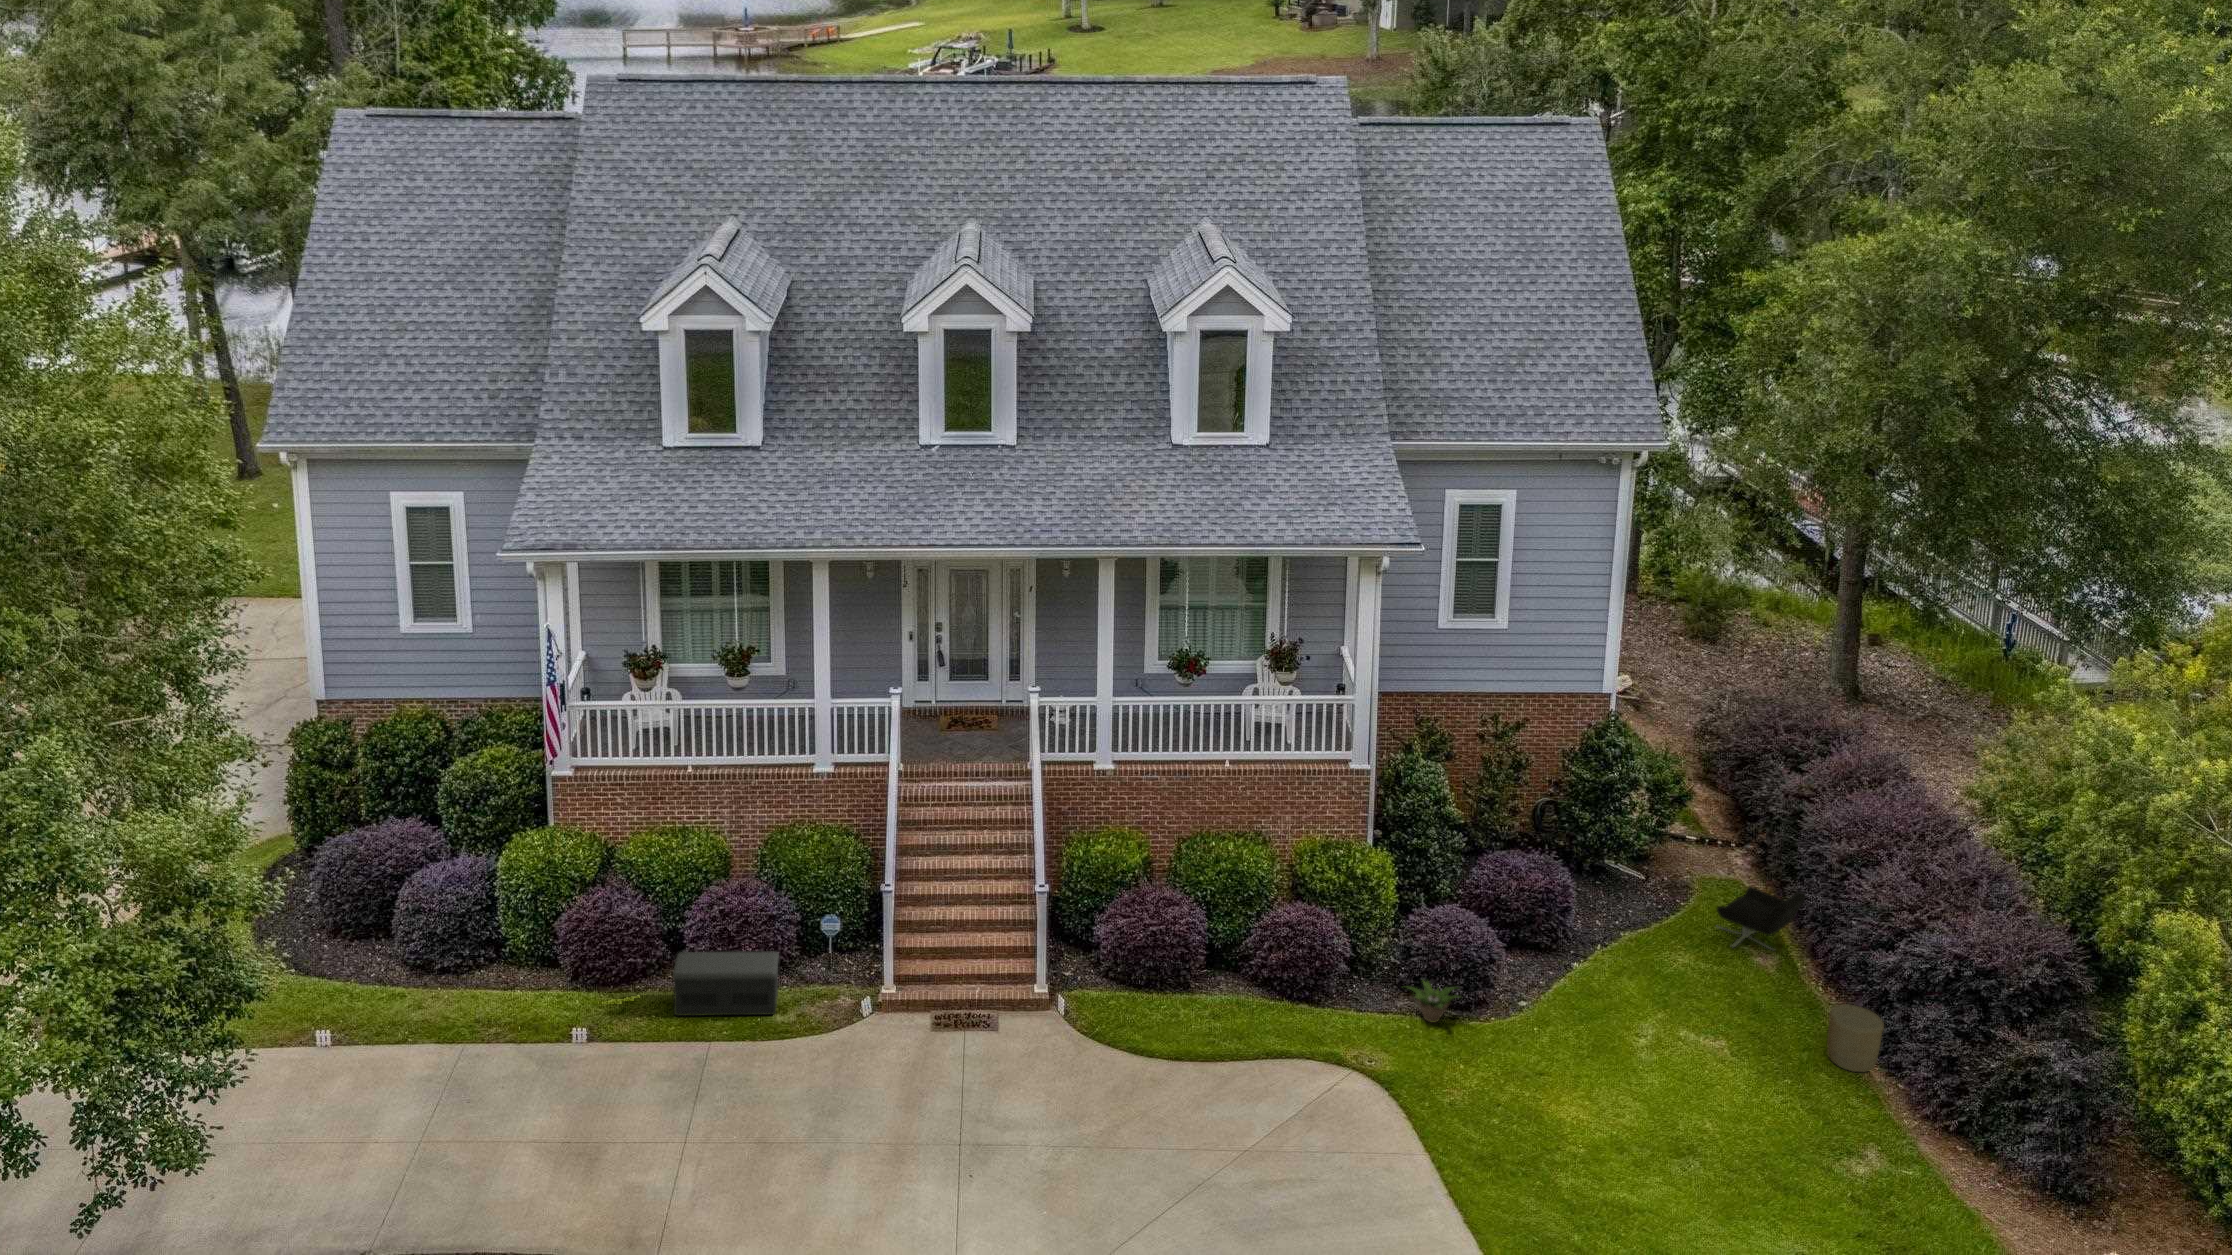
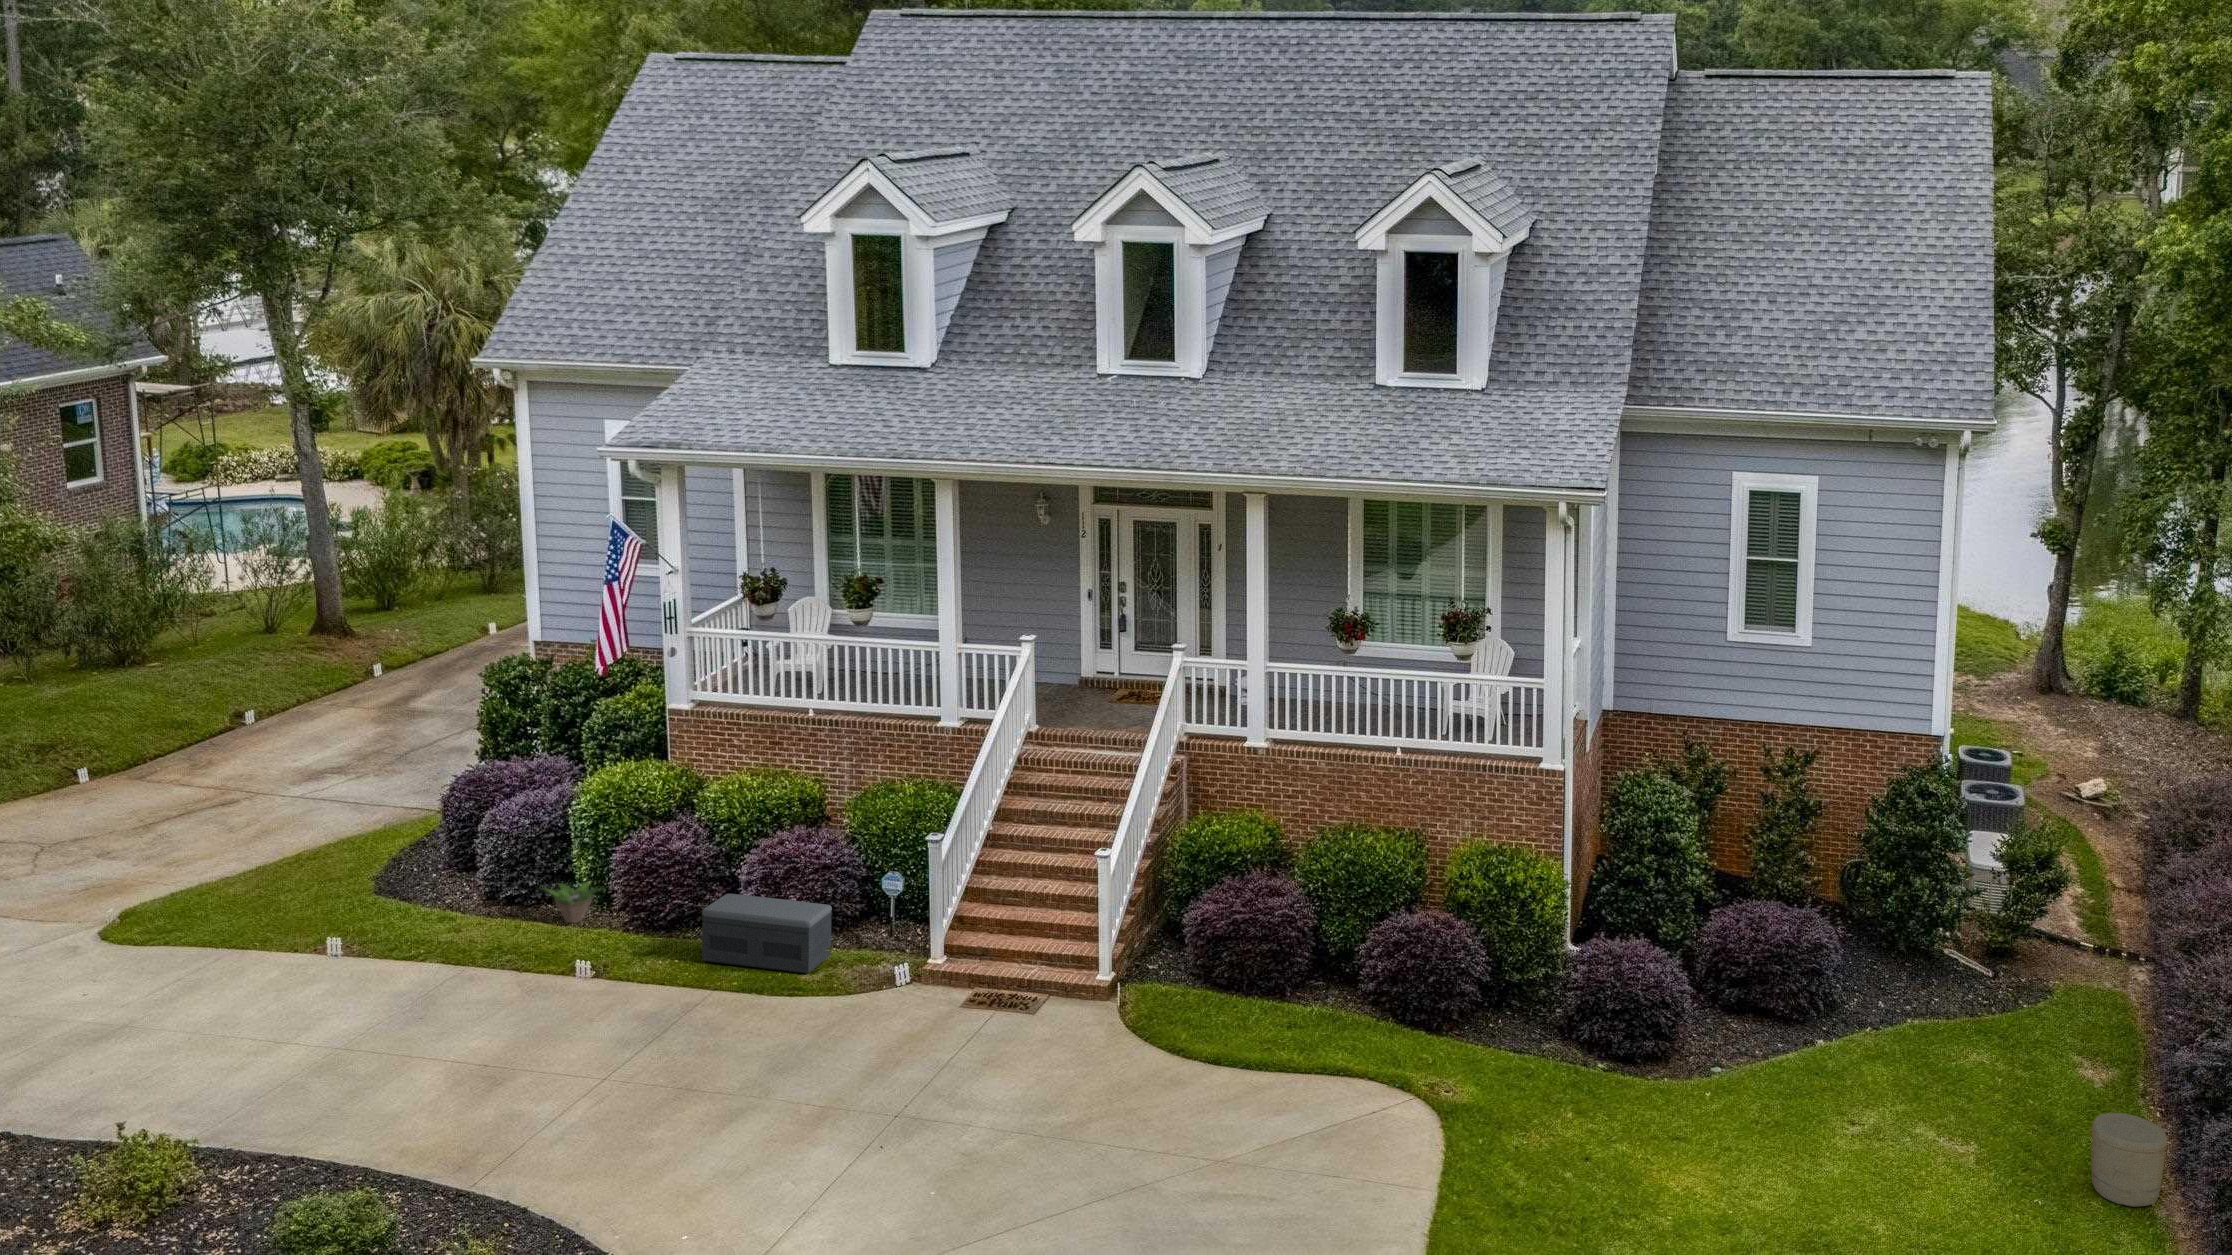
lounge chair: present [1716,886,1806,950] -> none [2016,984,2139,1066]
decorative plant: present [1409,981,1458,1022] -> present [544,881,600,923]

